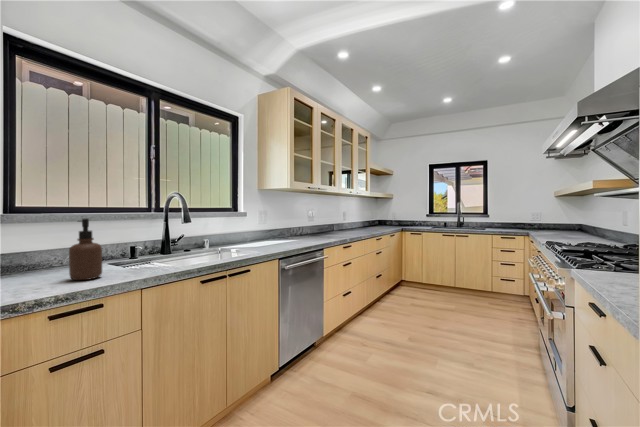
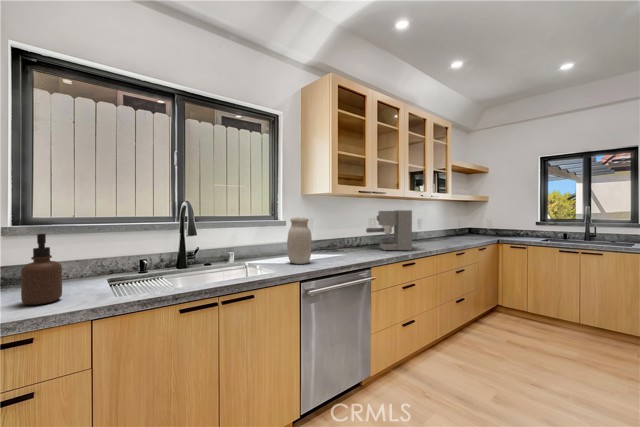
coffee maker: none [310,204,348,238] -> present [366,210,412,251]
jar: none [258,208,278,248] -> present [287,217,312,264]

